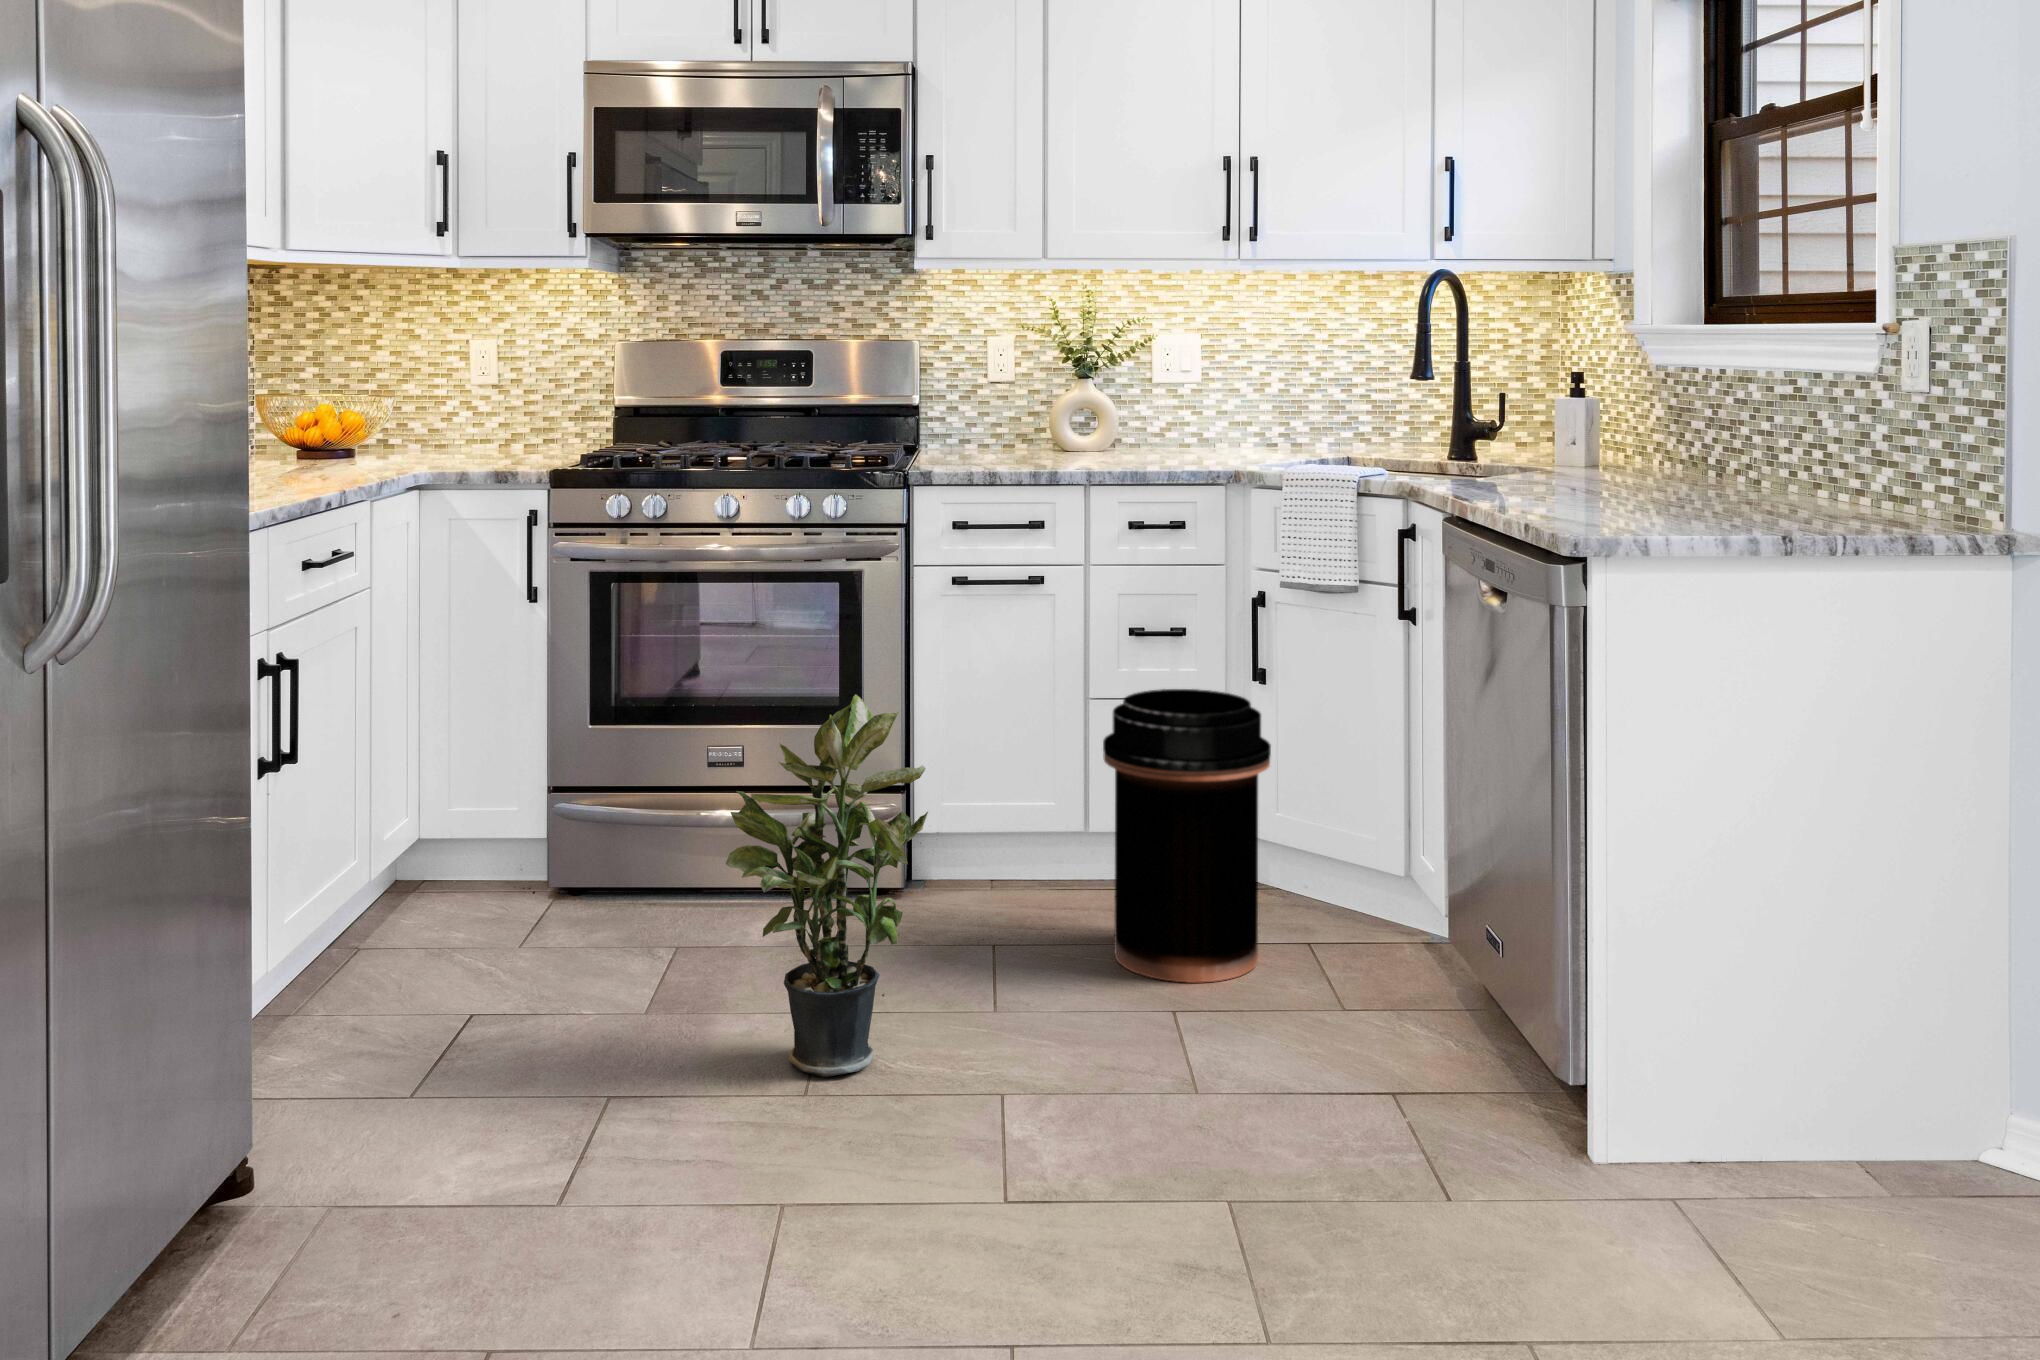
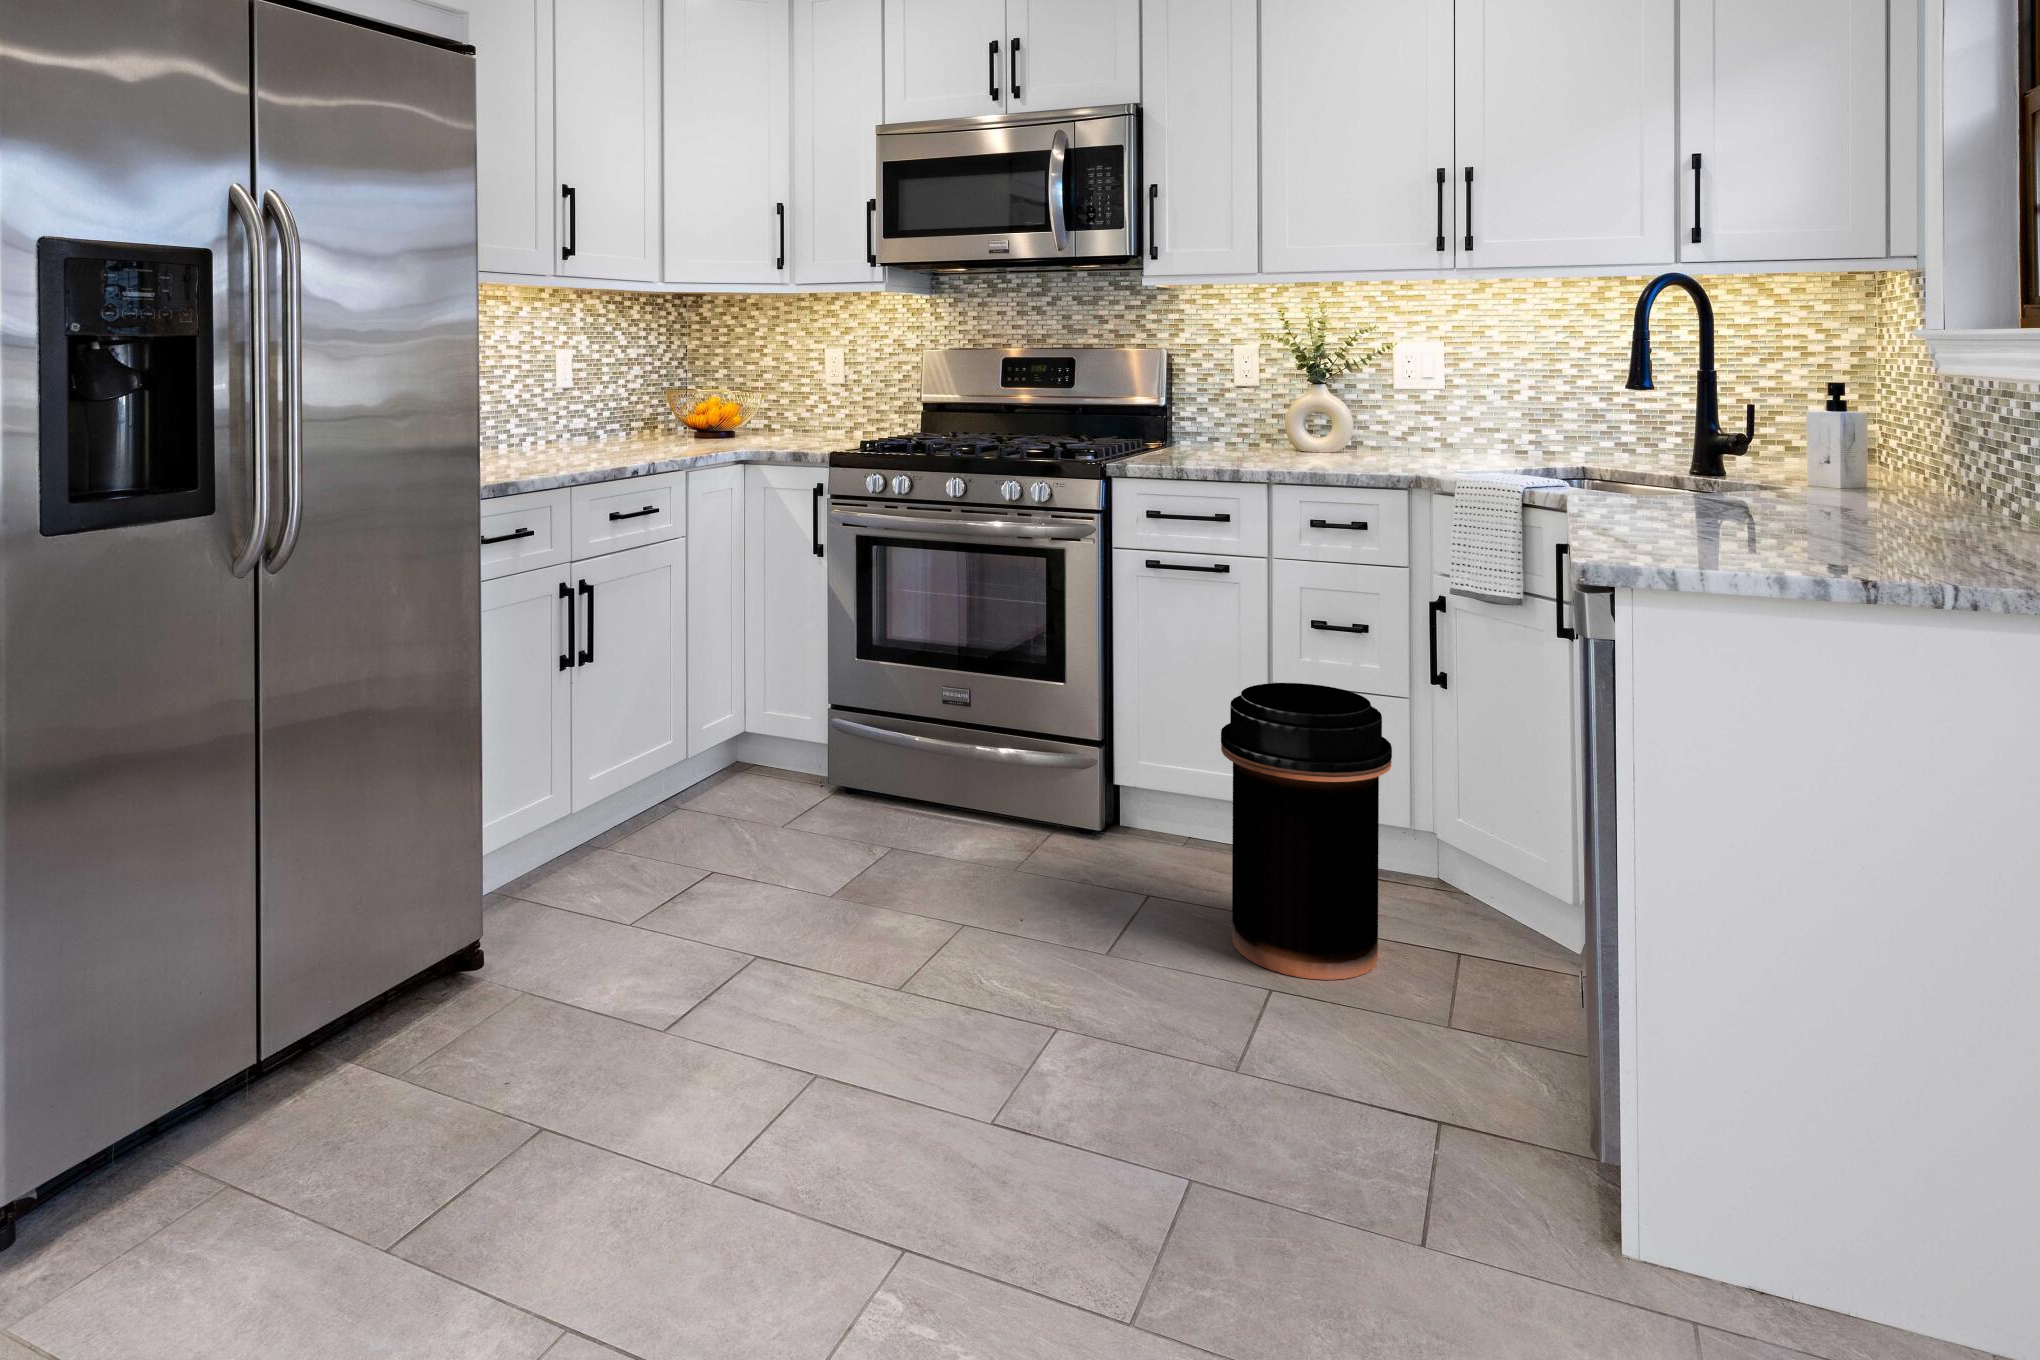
potted plant: present [726,694,928,1077] -> none [815,657,989,990]

